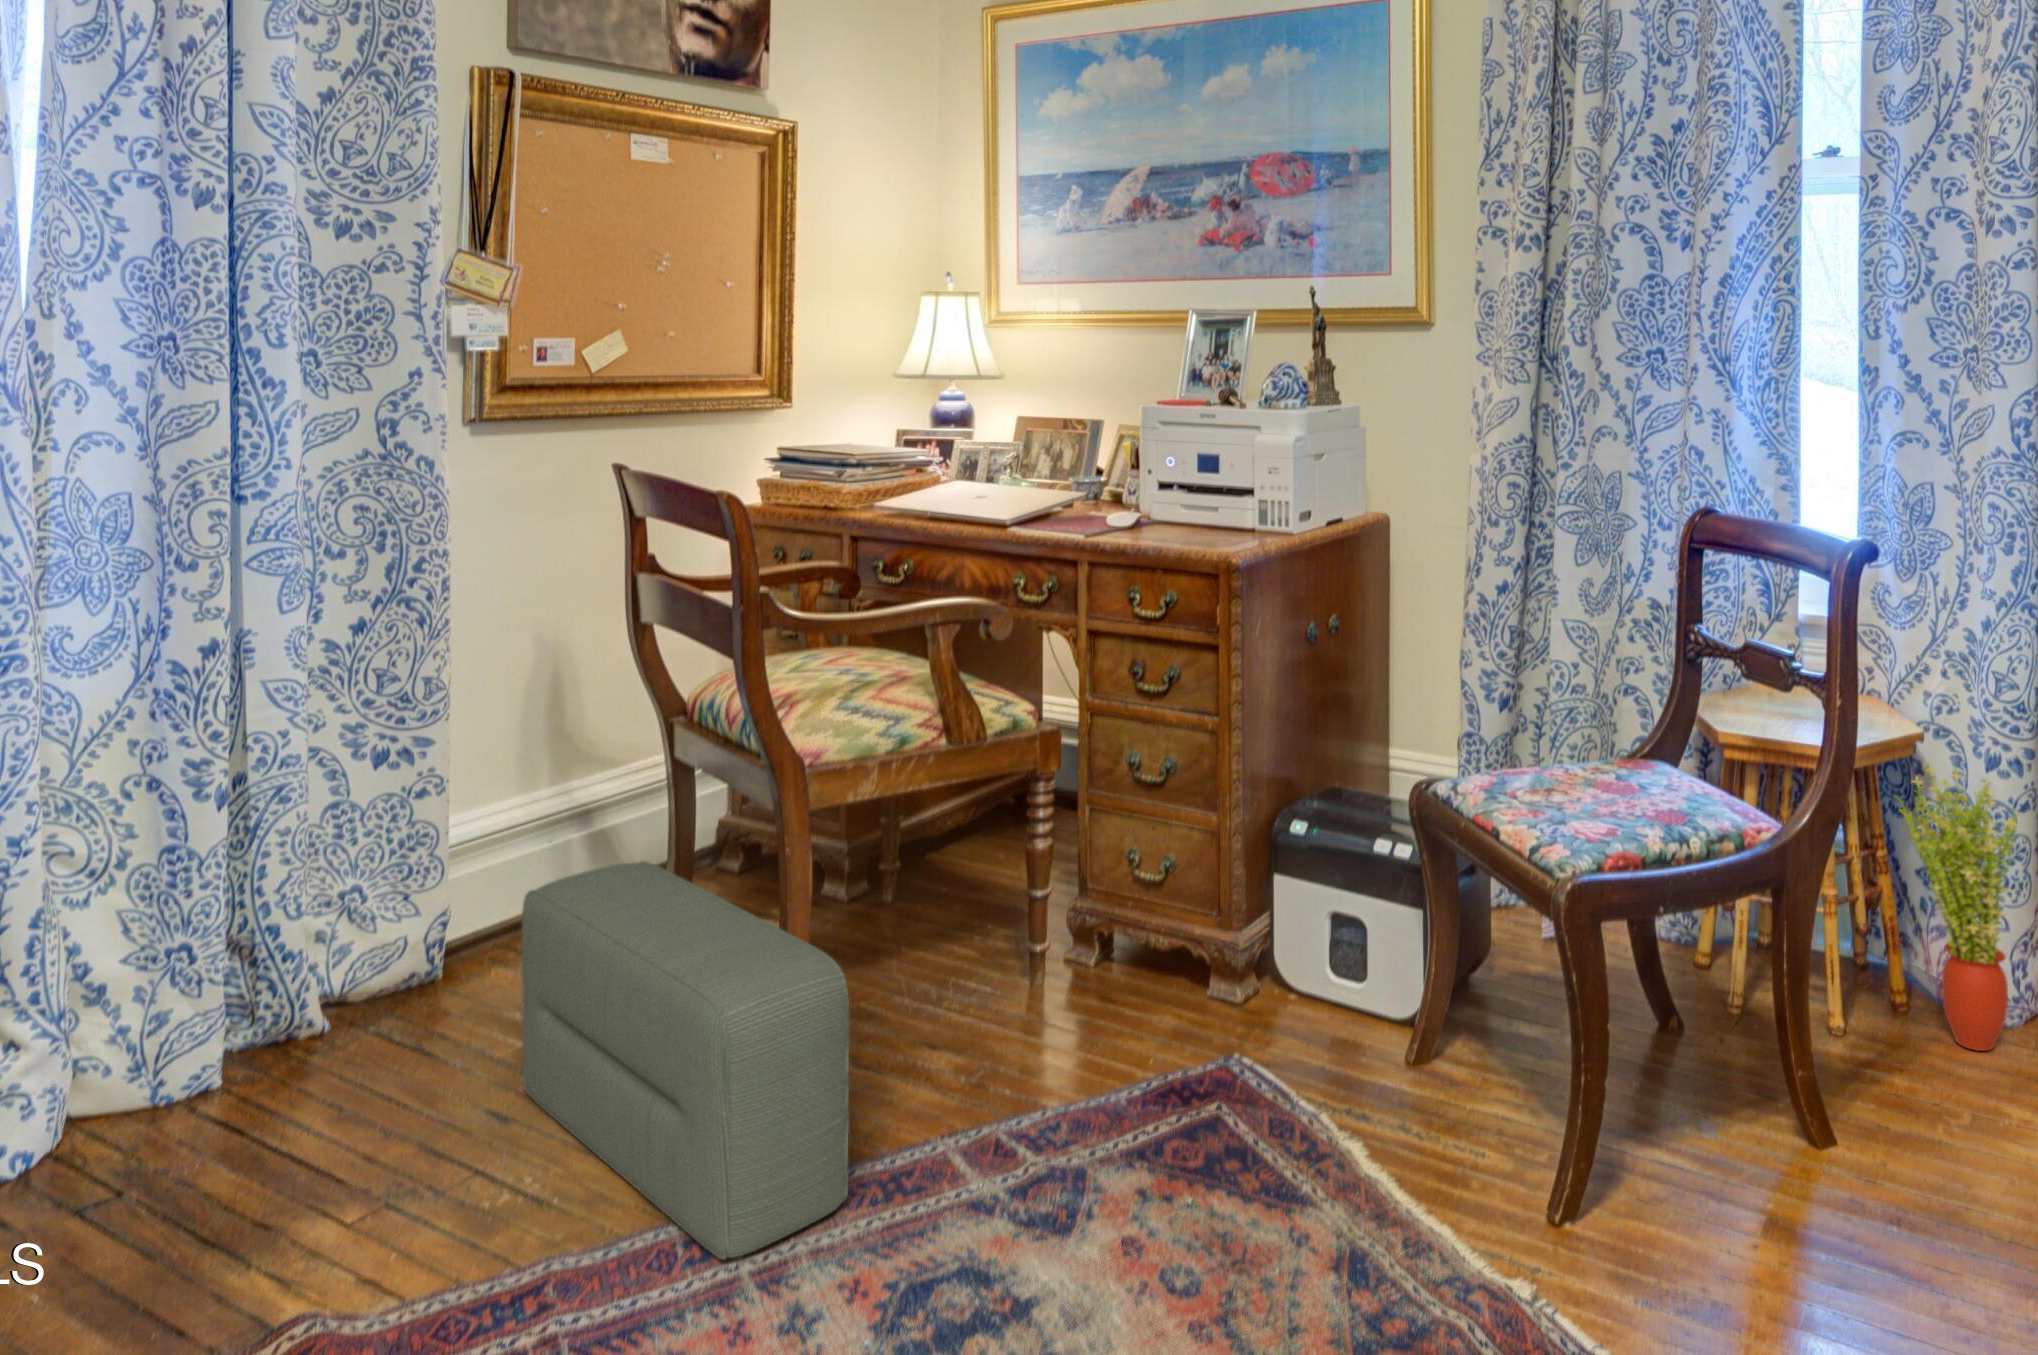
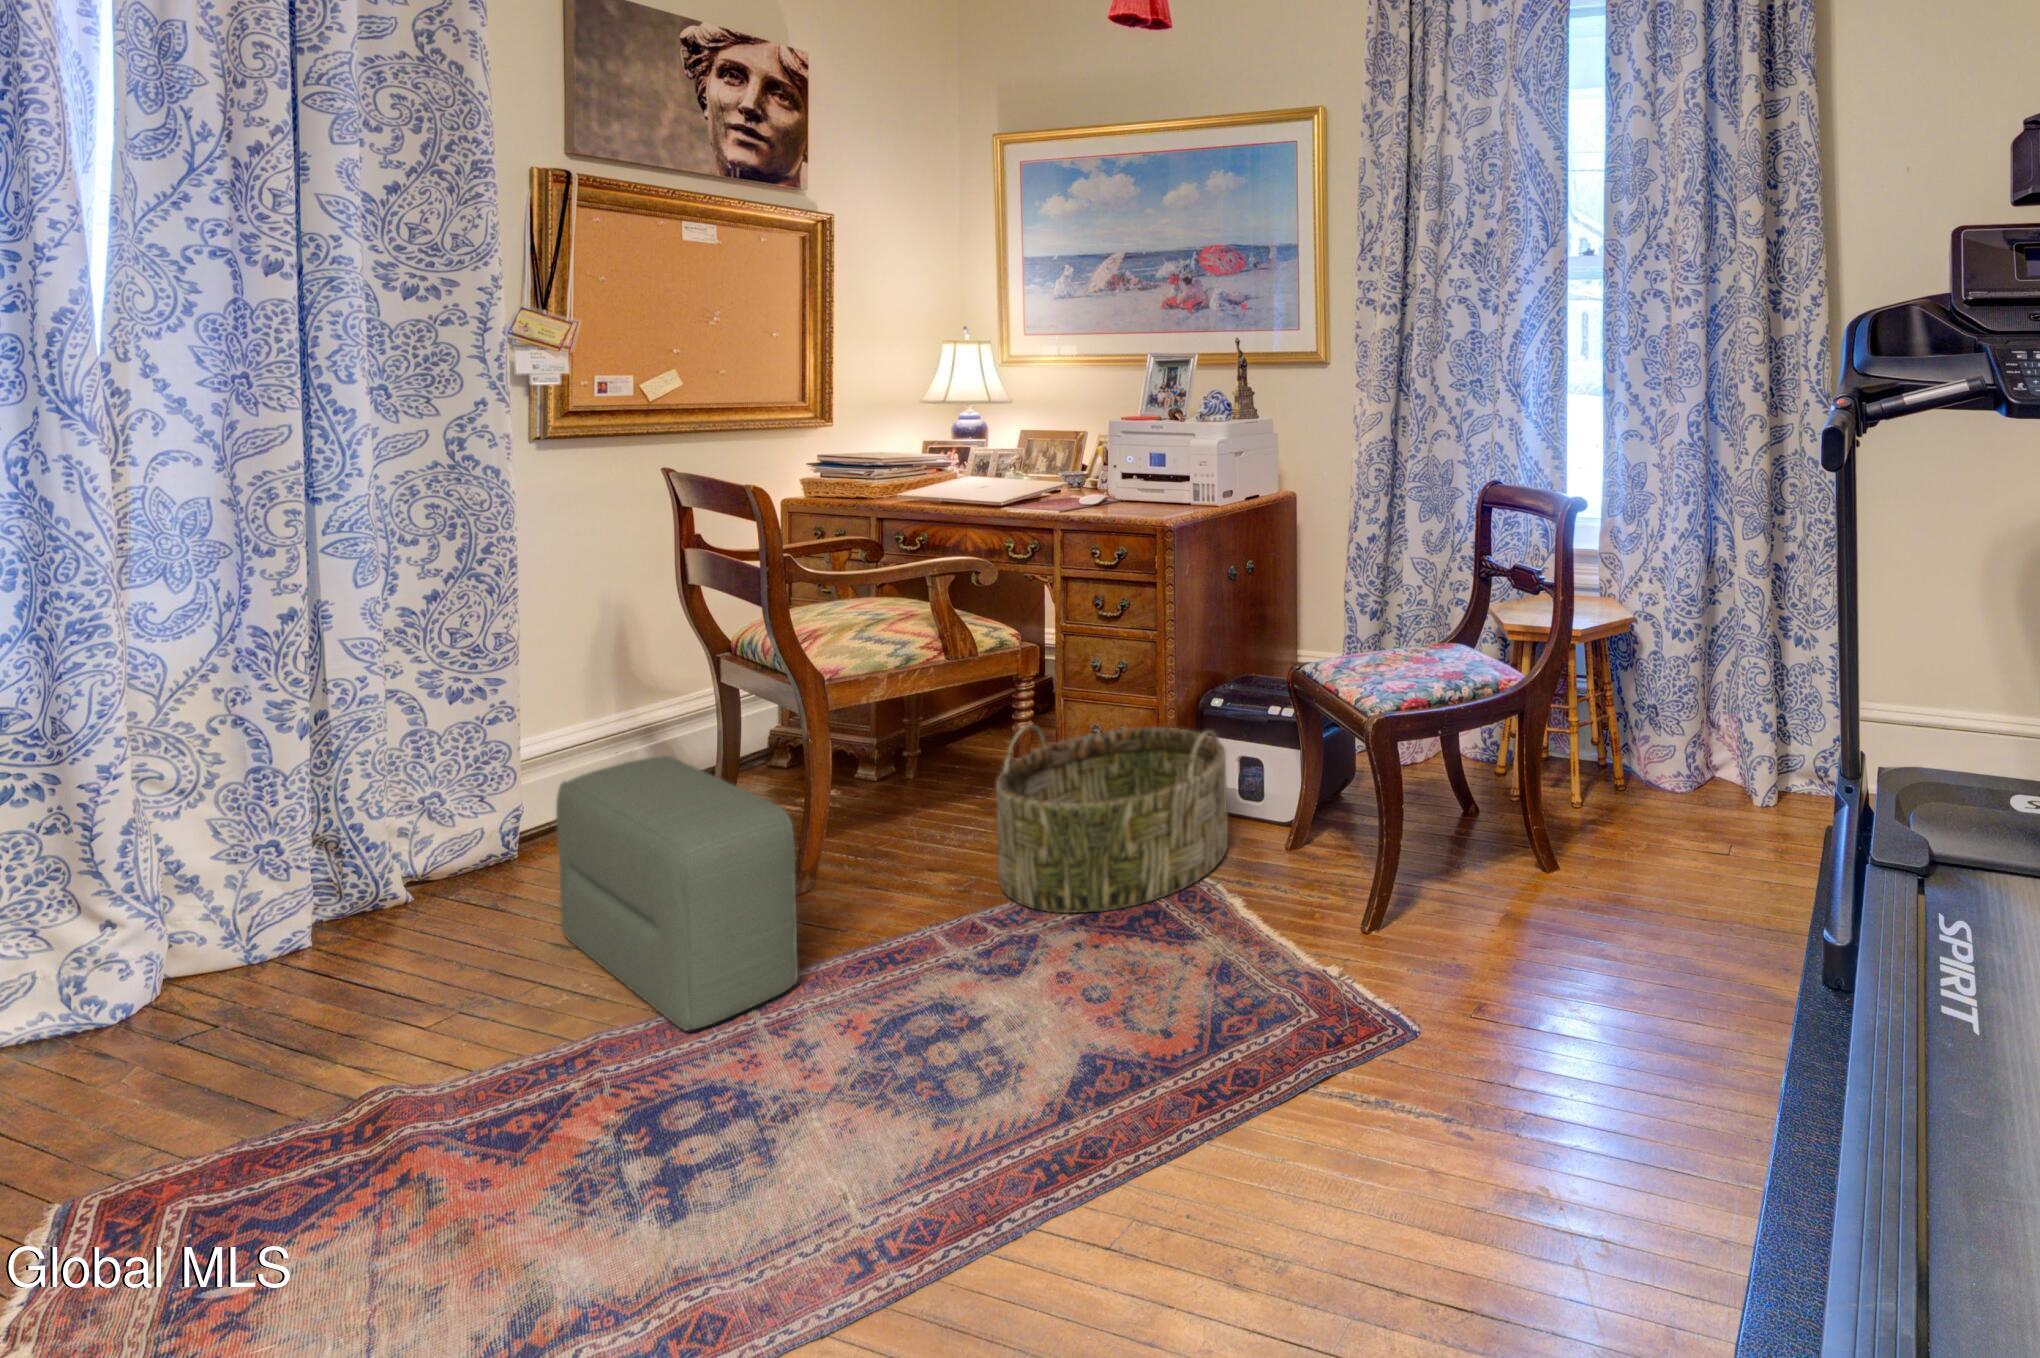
potted plant: present [1898,764,2020,1051] -> none [1595,626,1675,818]
basket: none [1064,849,1367,1128] -> present [996,725,1228,913]

